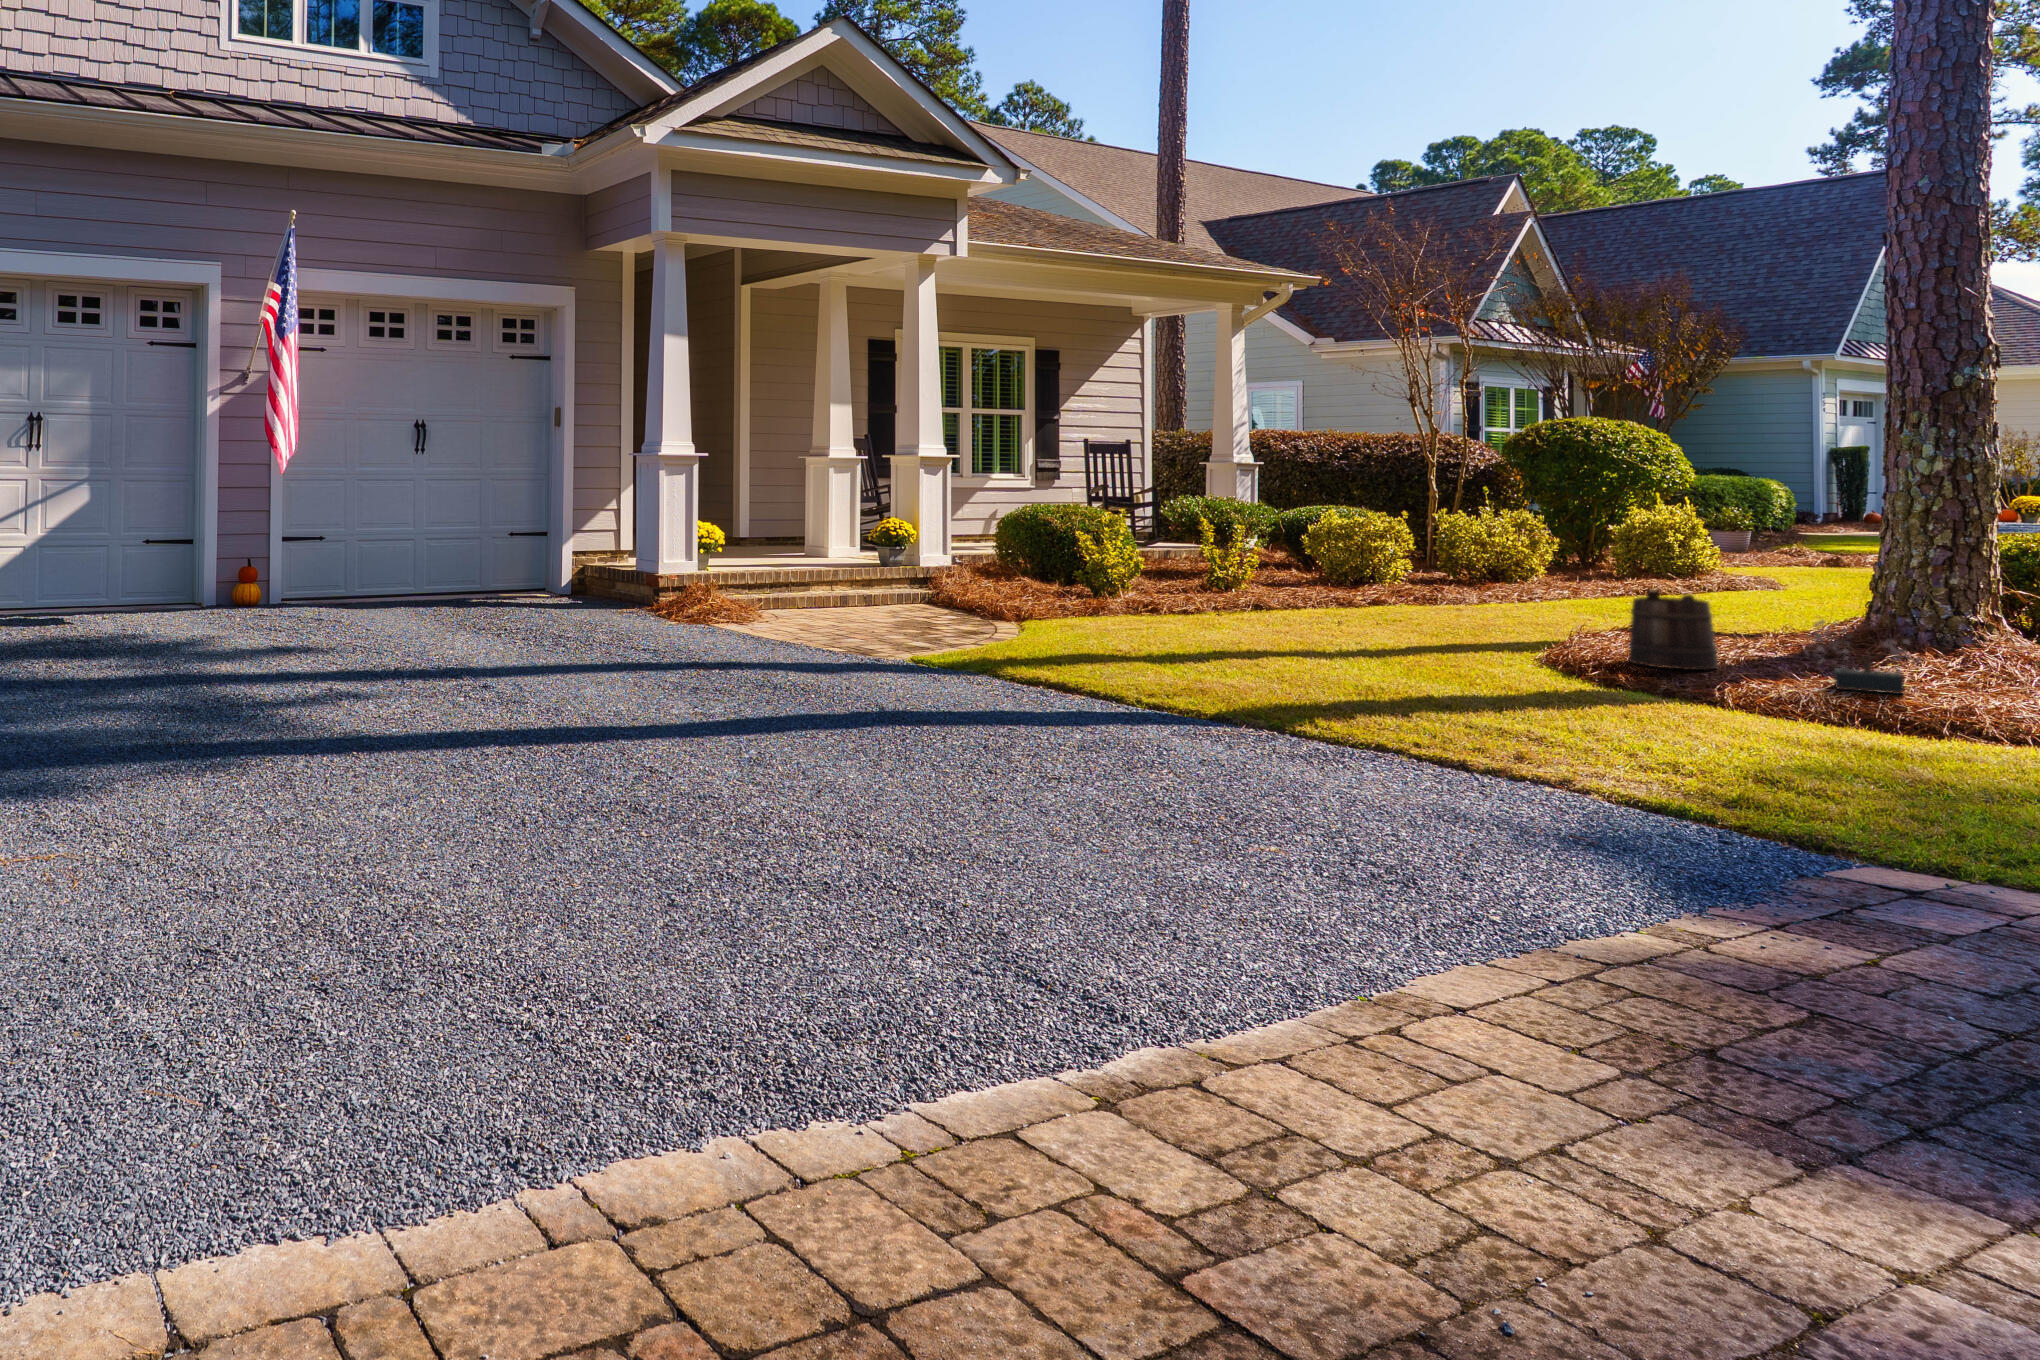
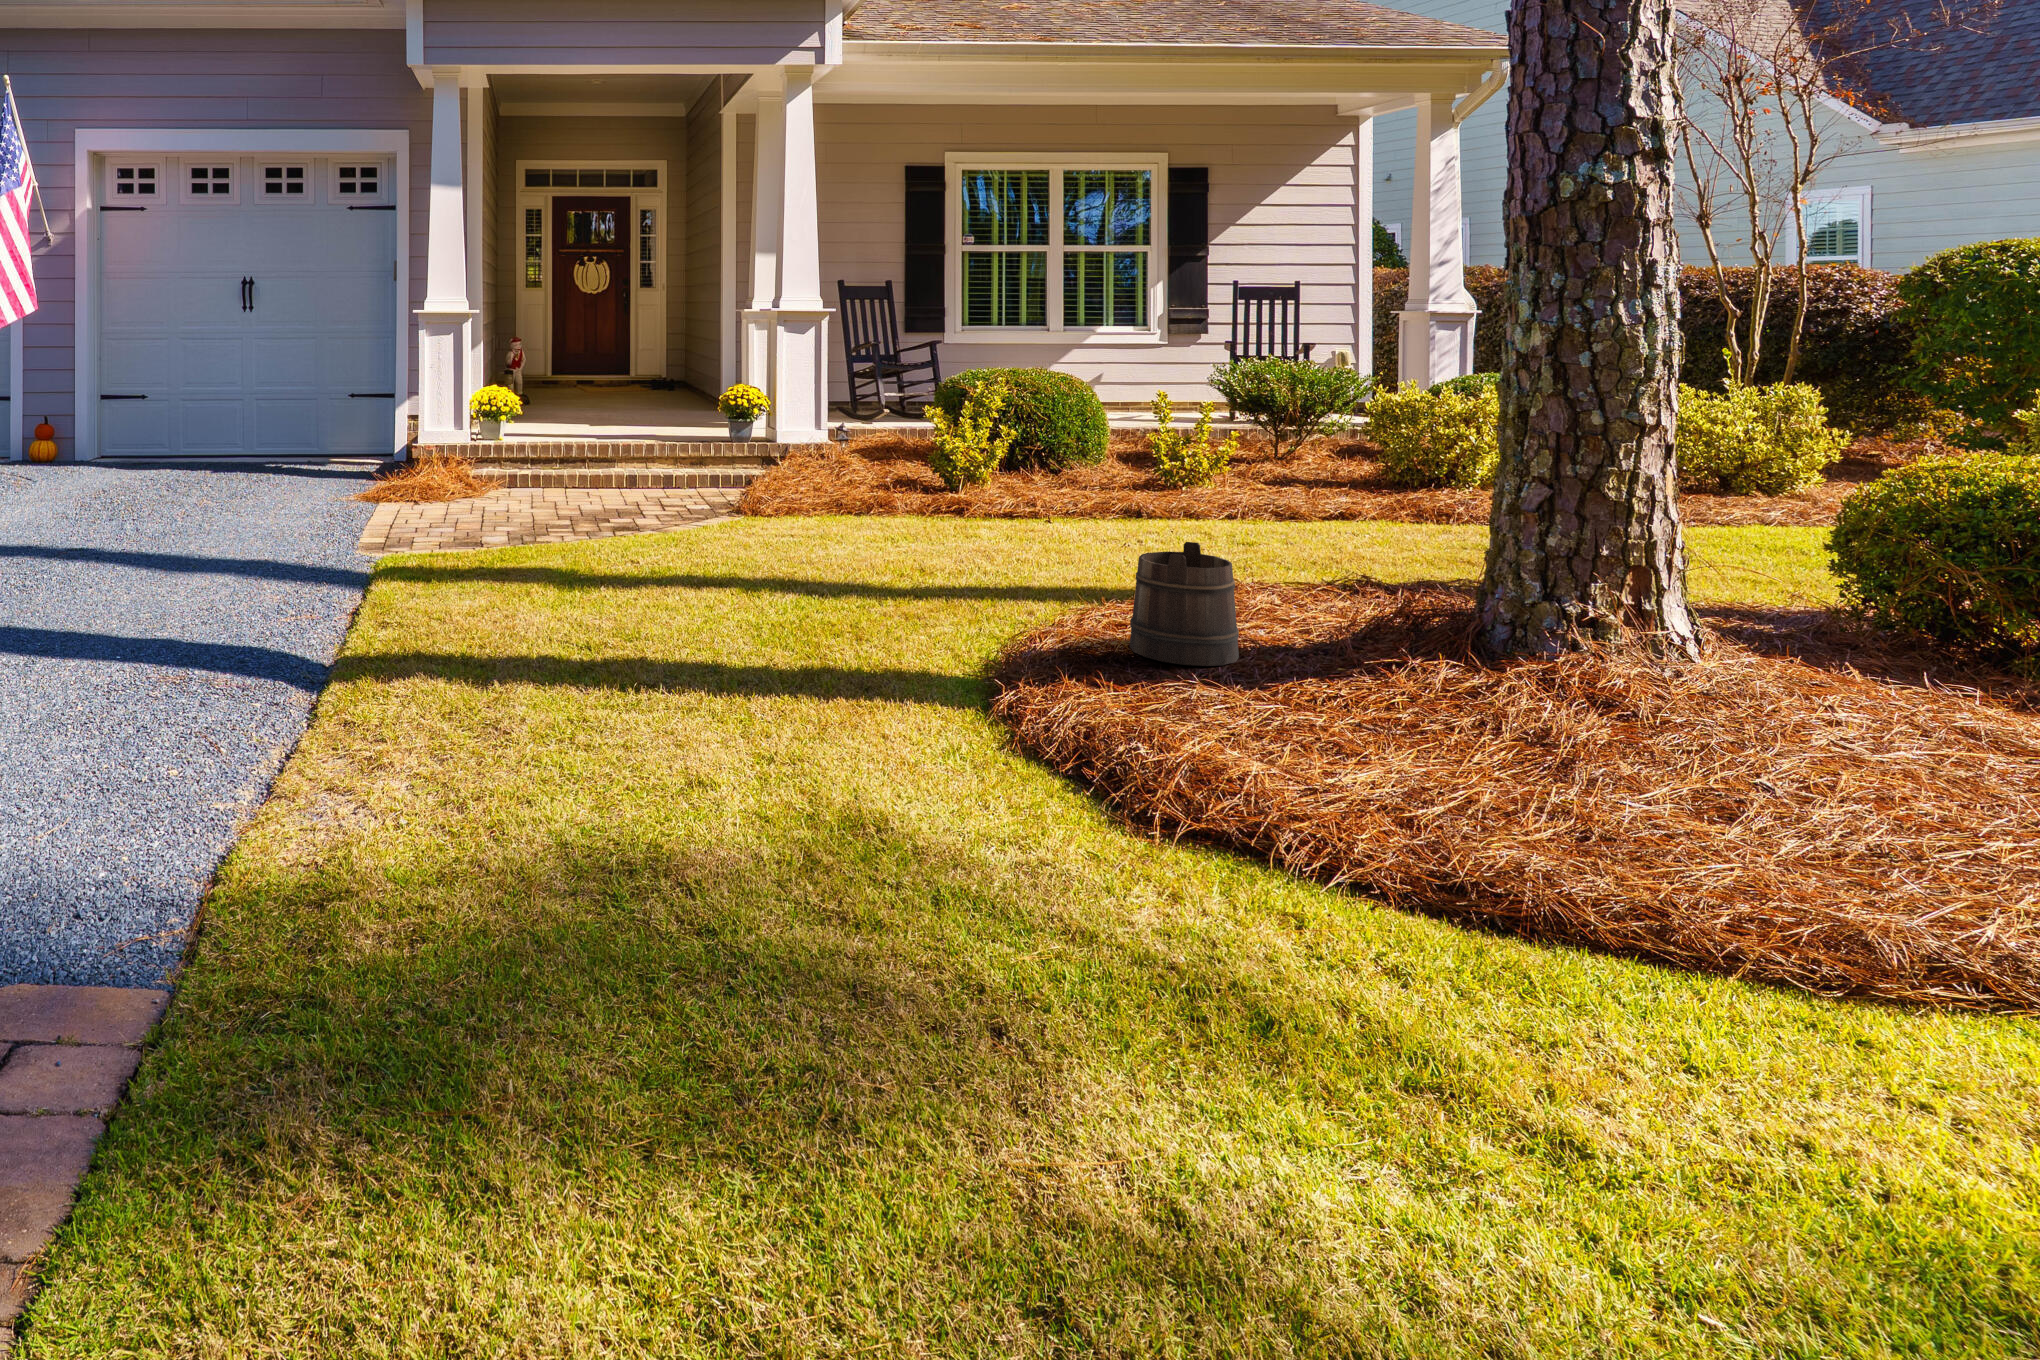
decorative plant: present [1805,620,1921,694] -> none [1239,612,1385,741]

